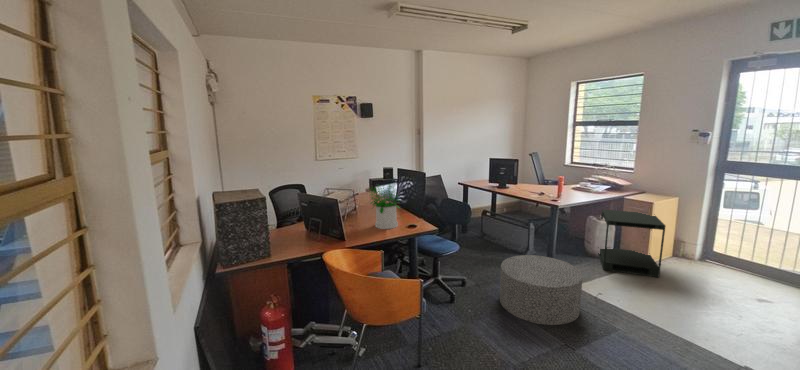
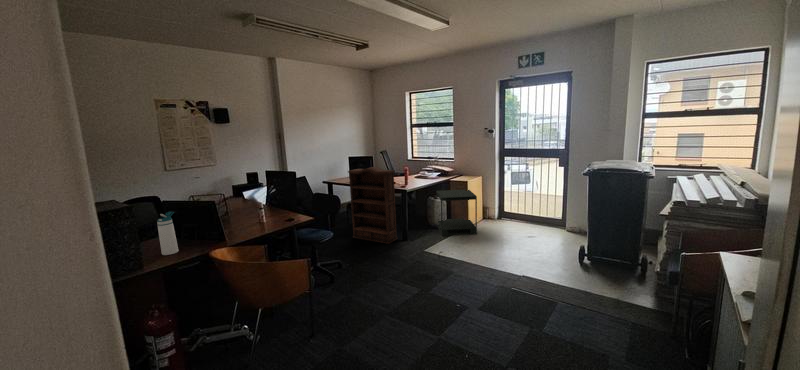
bookshelf: none [485,173,545,268] -> present [348,167,398,244]
potted plant: present [371,184,400,229] -> none [242,183,278,225]
water bottle: none [286,206,301,248] -> present [157,212,179,255]
ottoman: present [500,255,583,325] -> none [369,231,430,281]

